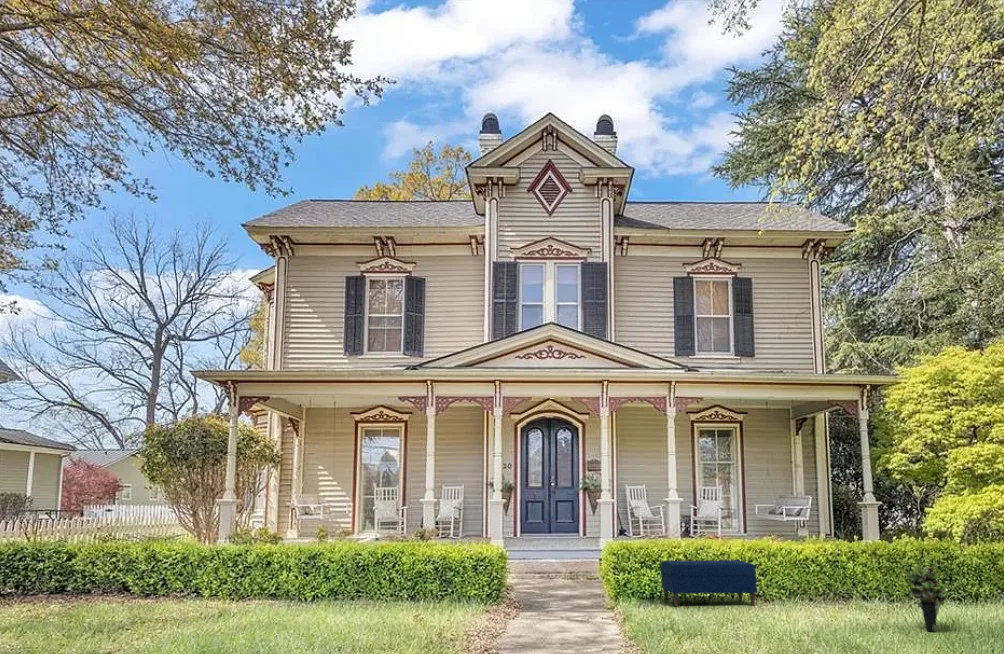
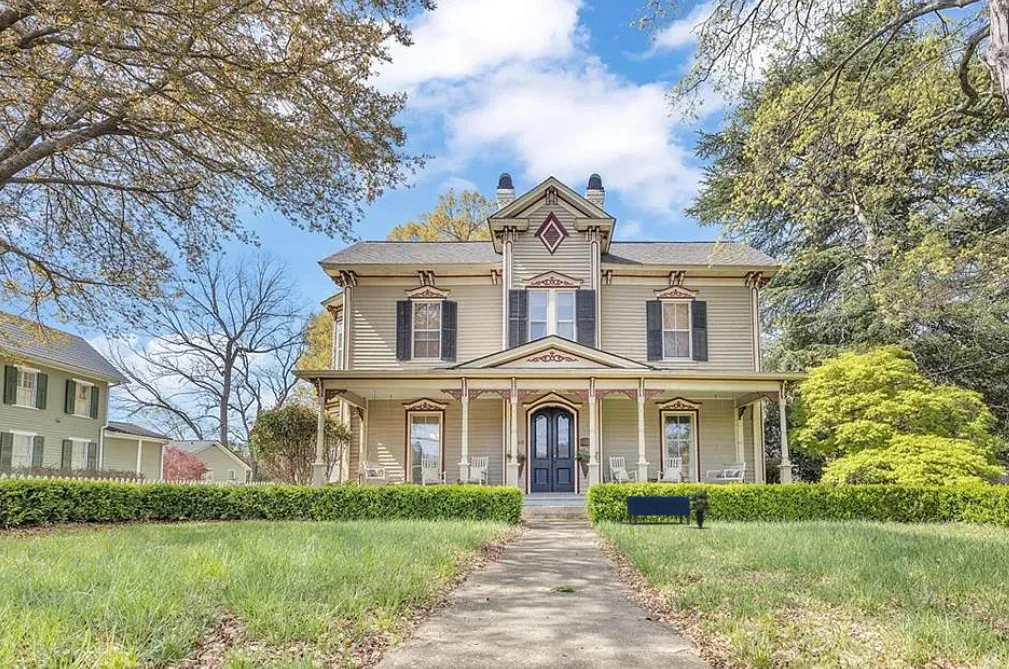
potted plant: present [906,565,947,631] -> present [690,490,711,529]

